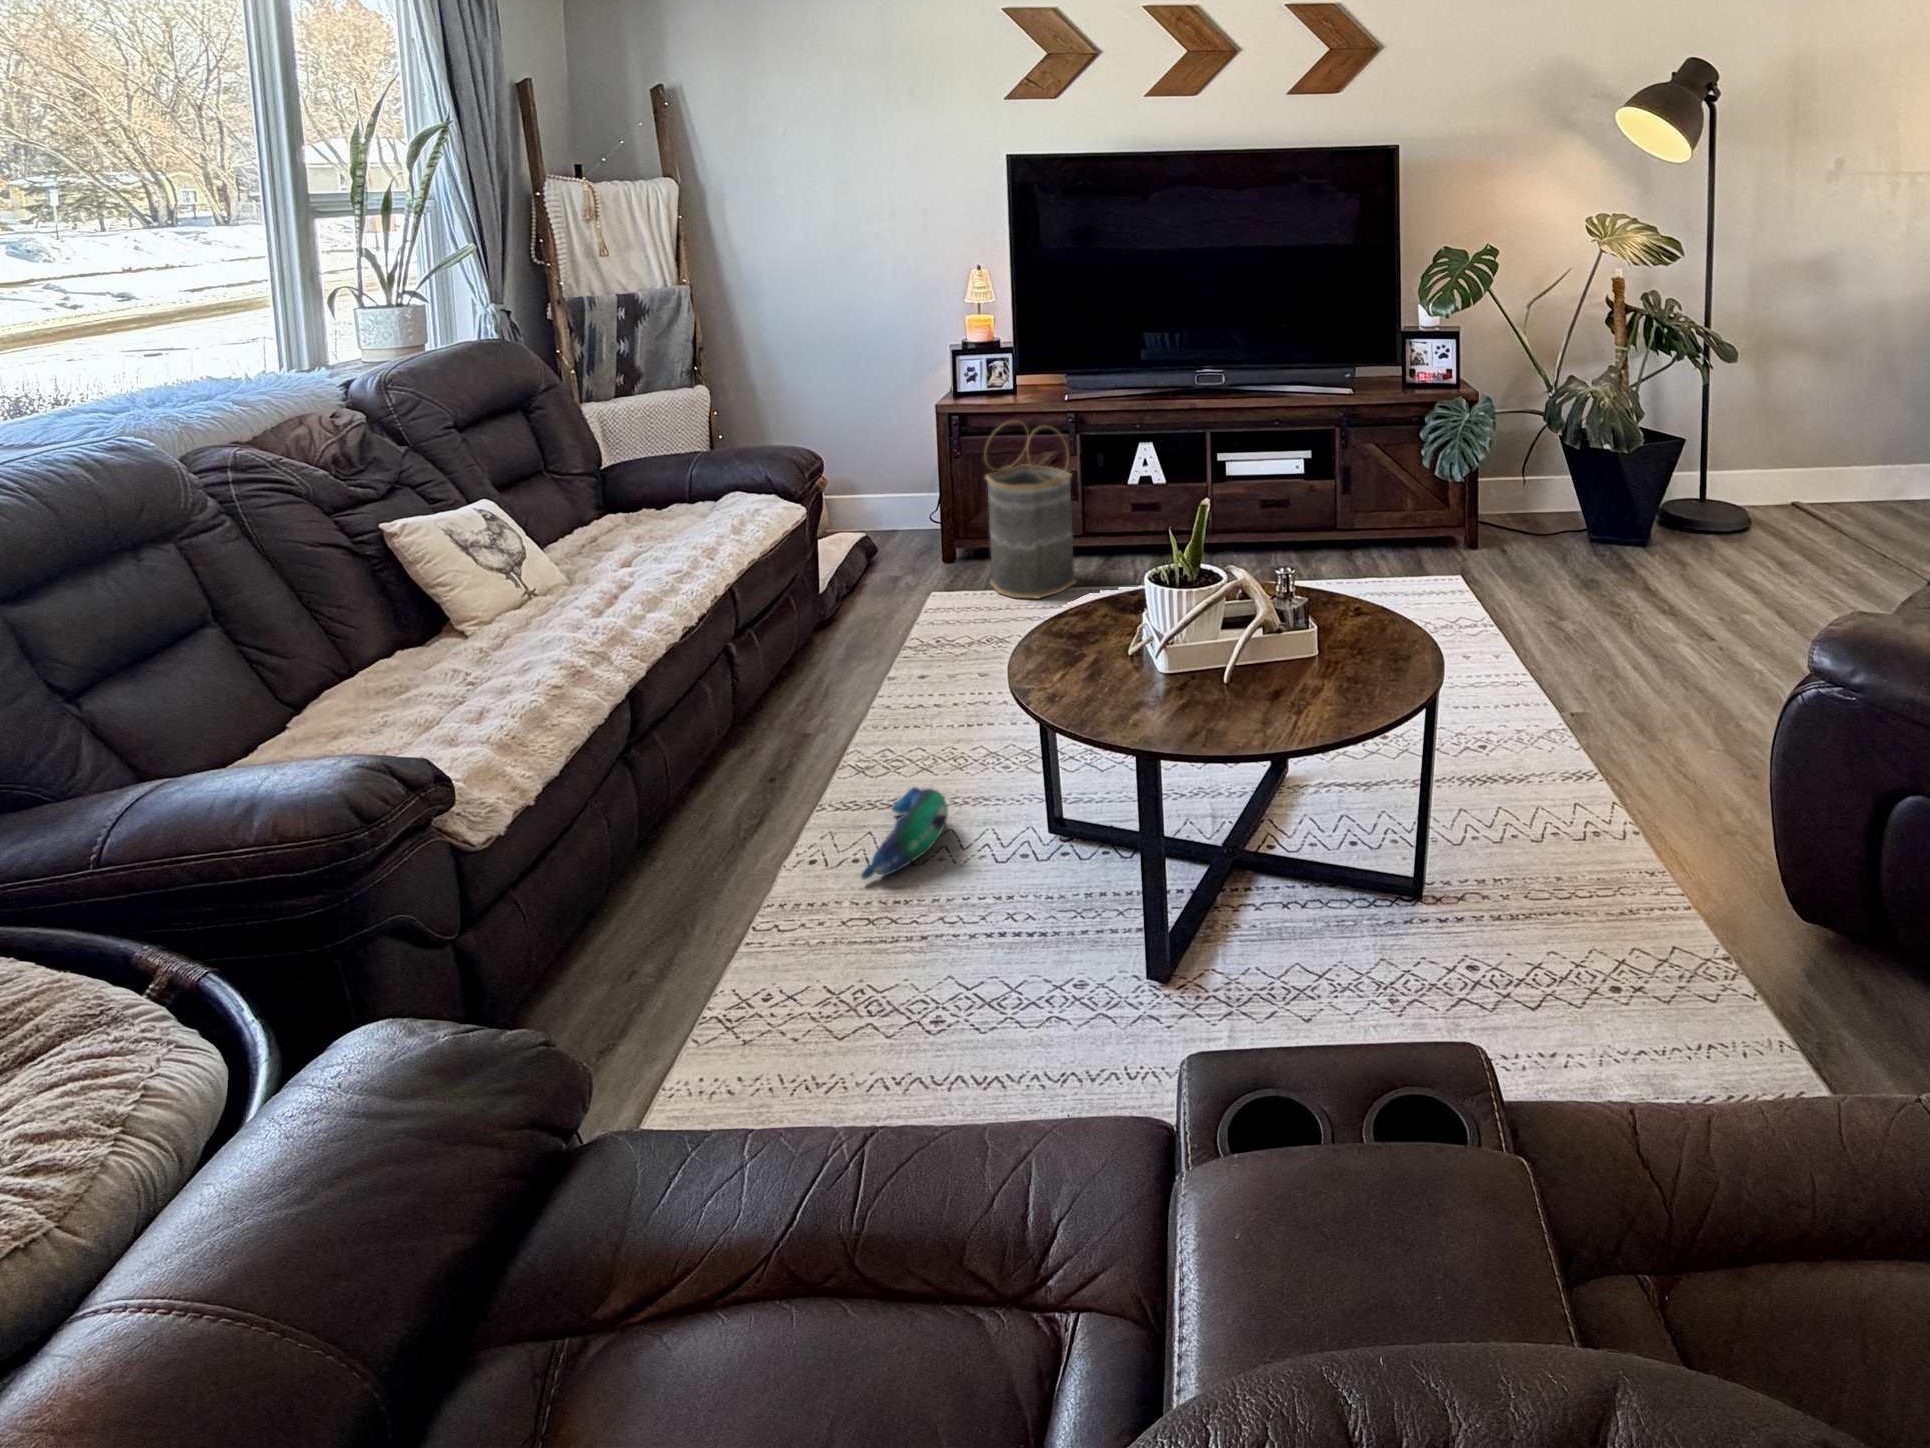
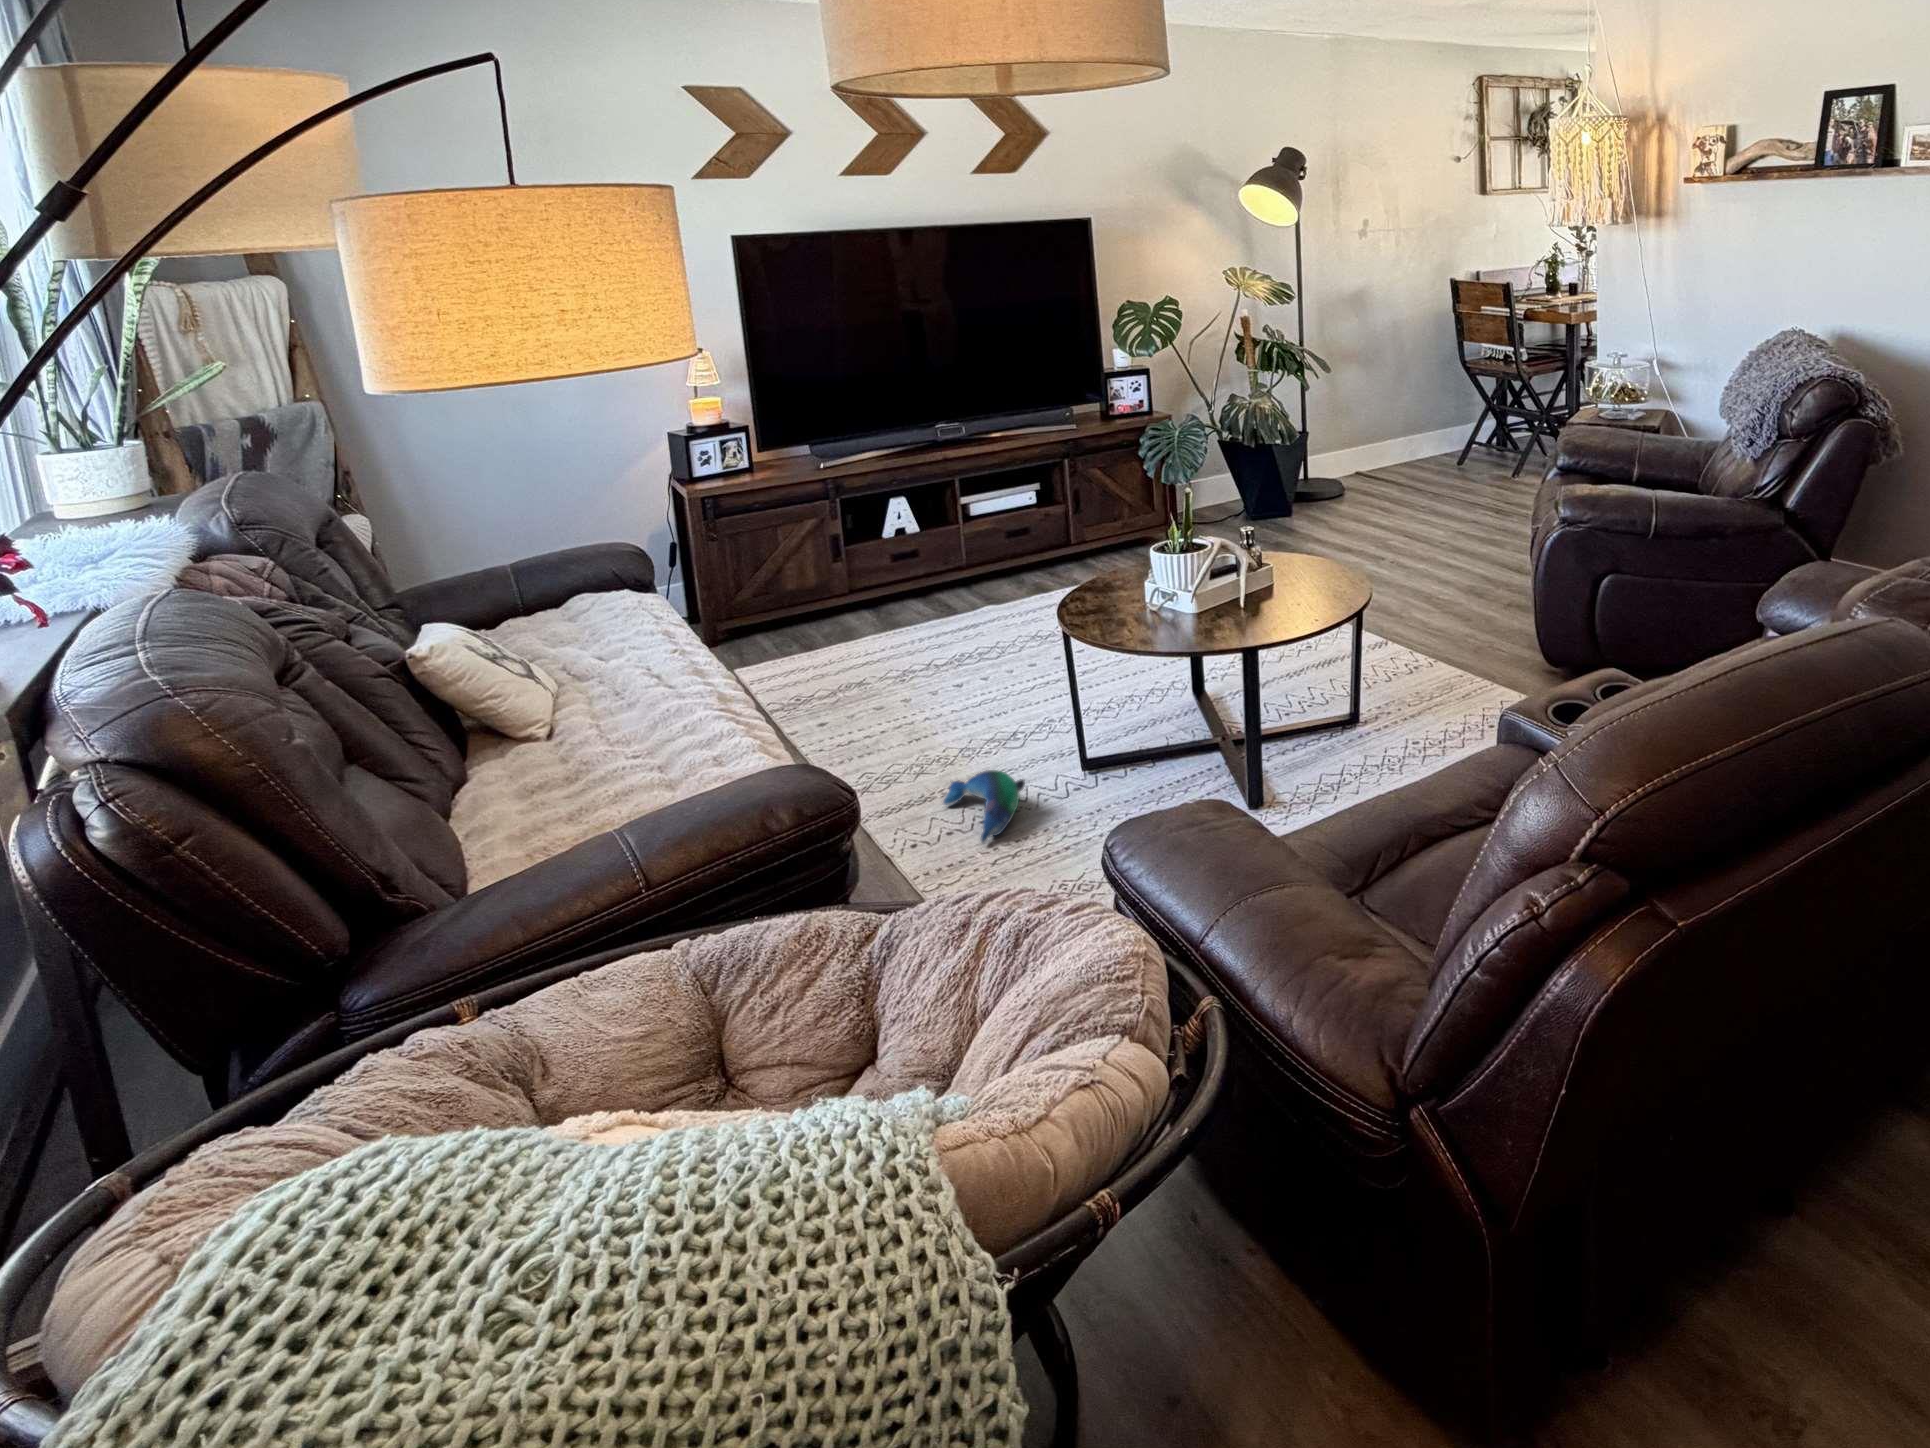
basket: present [985,421,1076,598] -> none [778,488,880,658]

